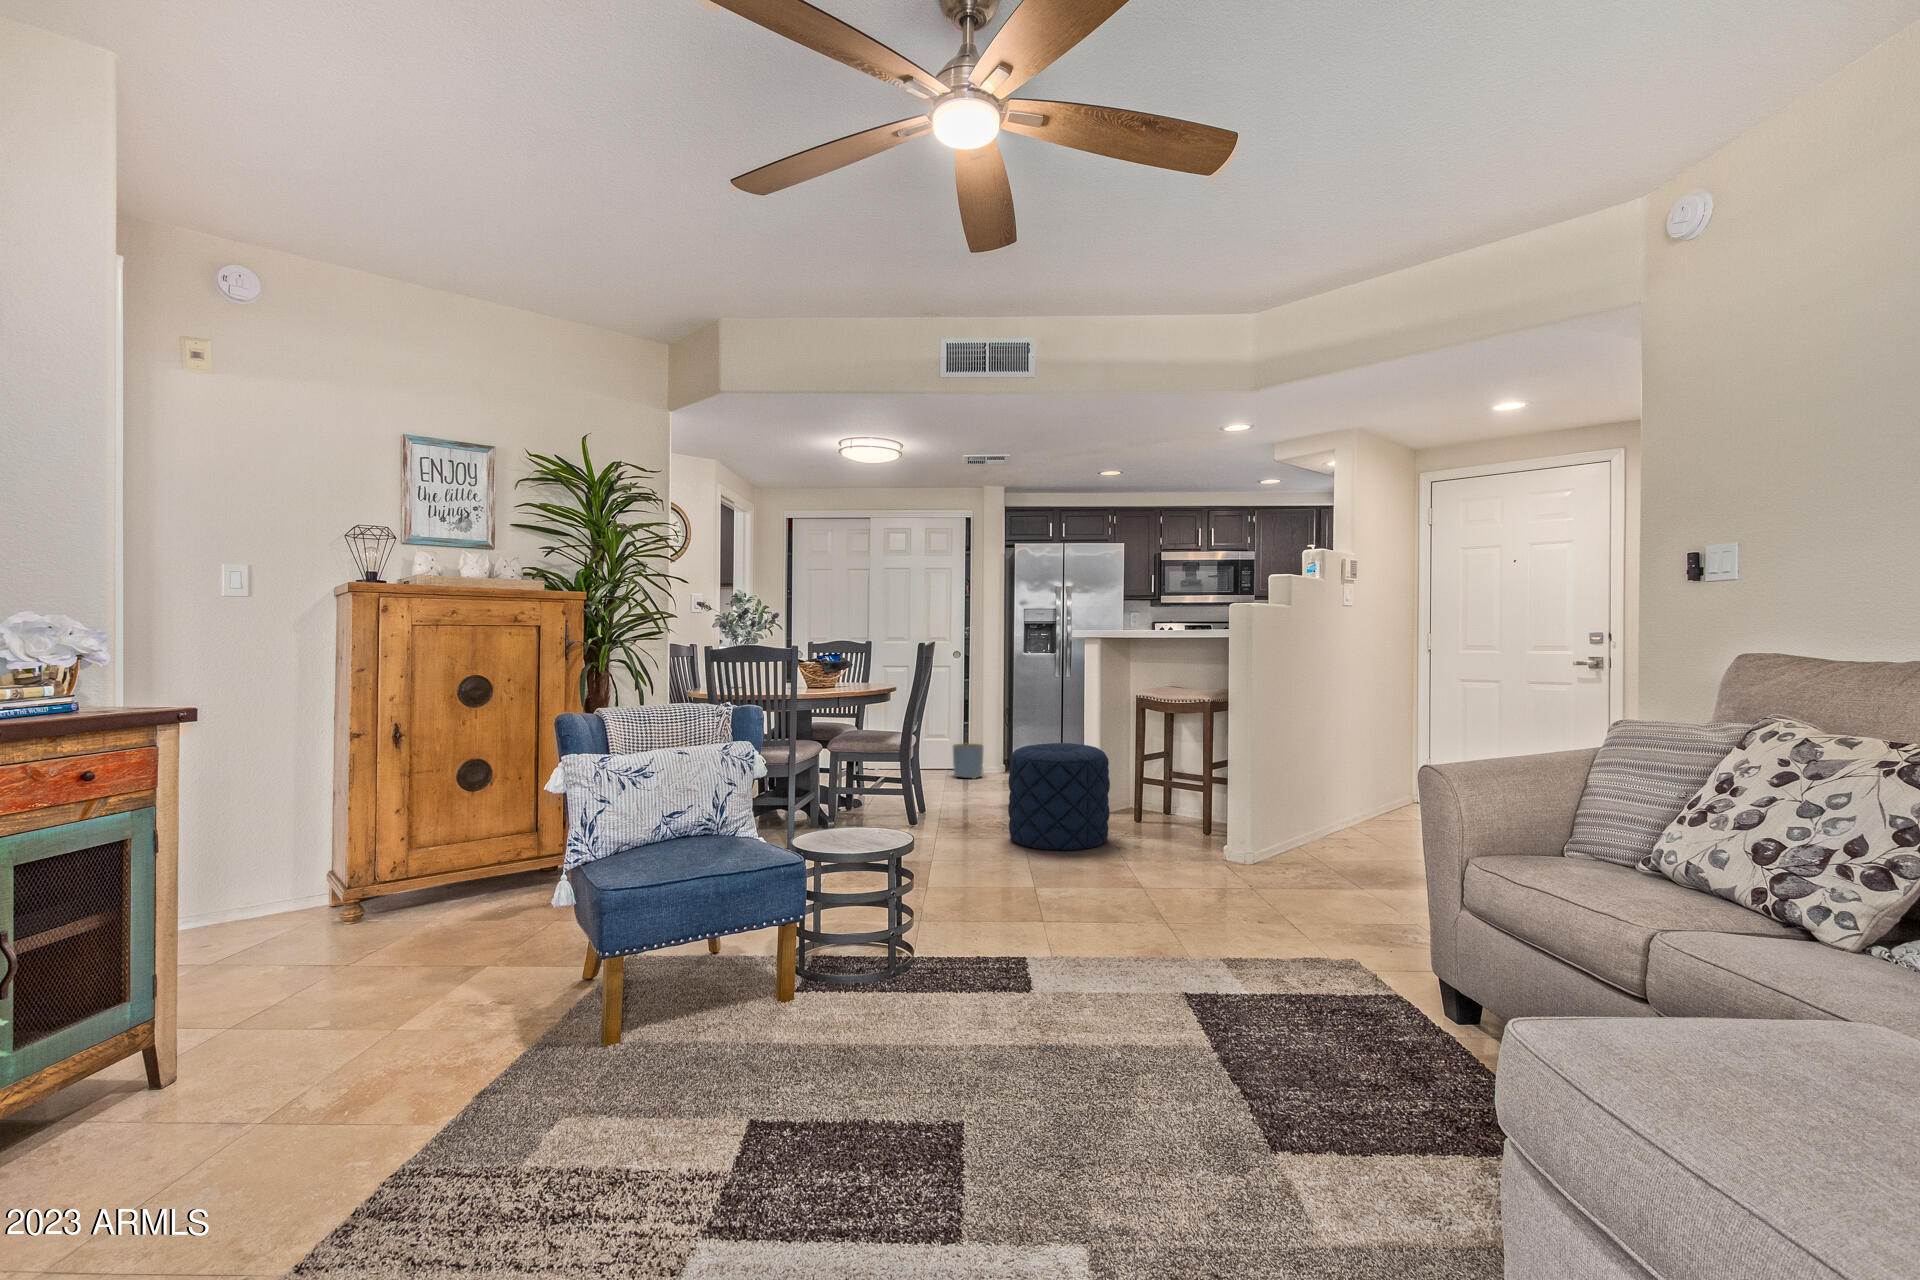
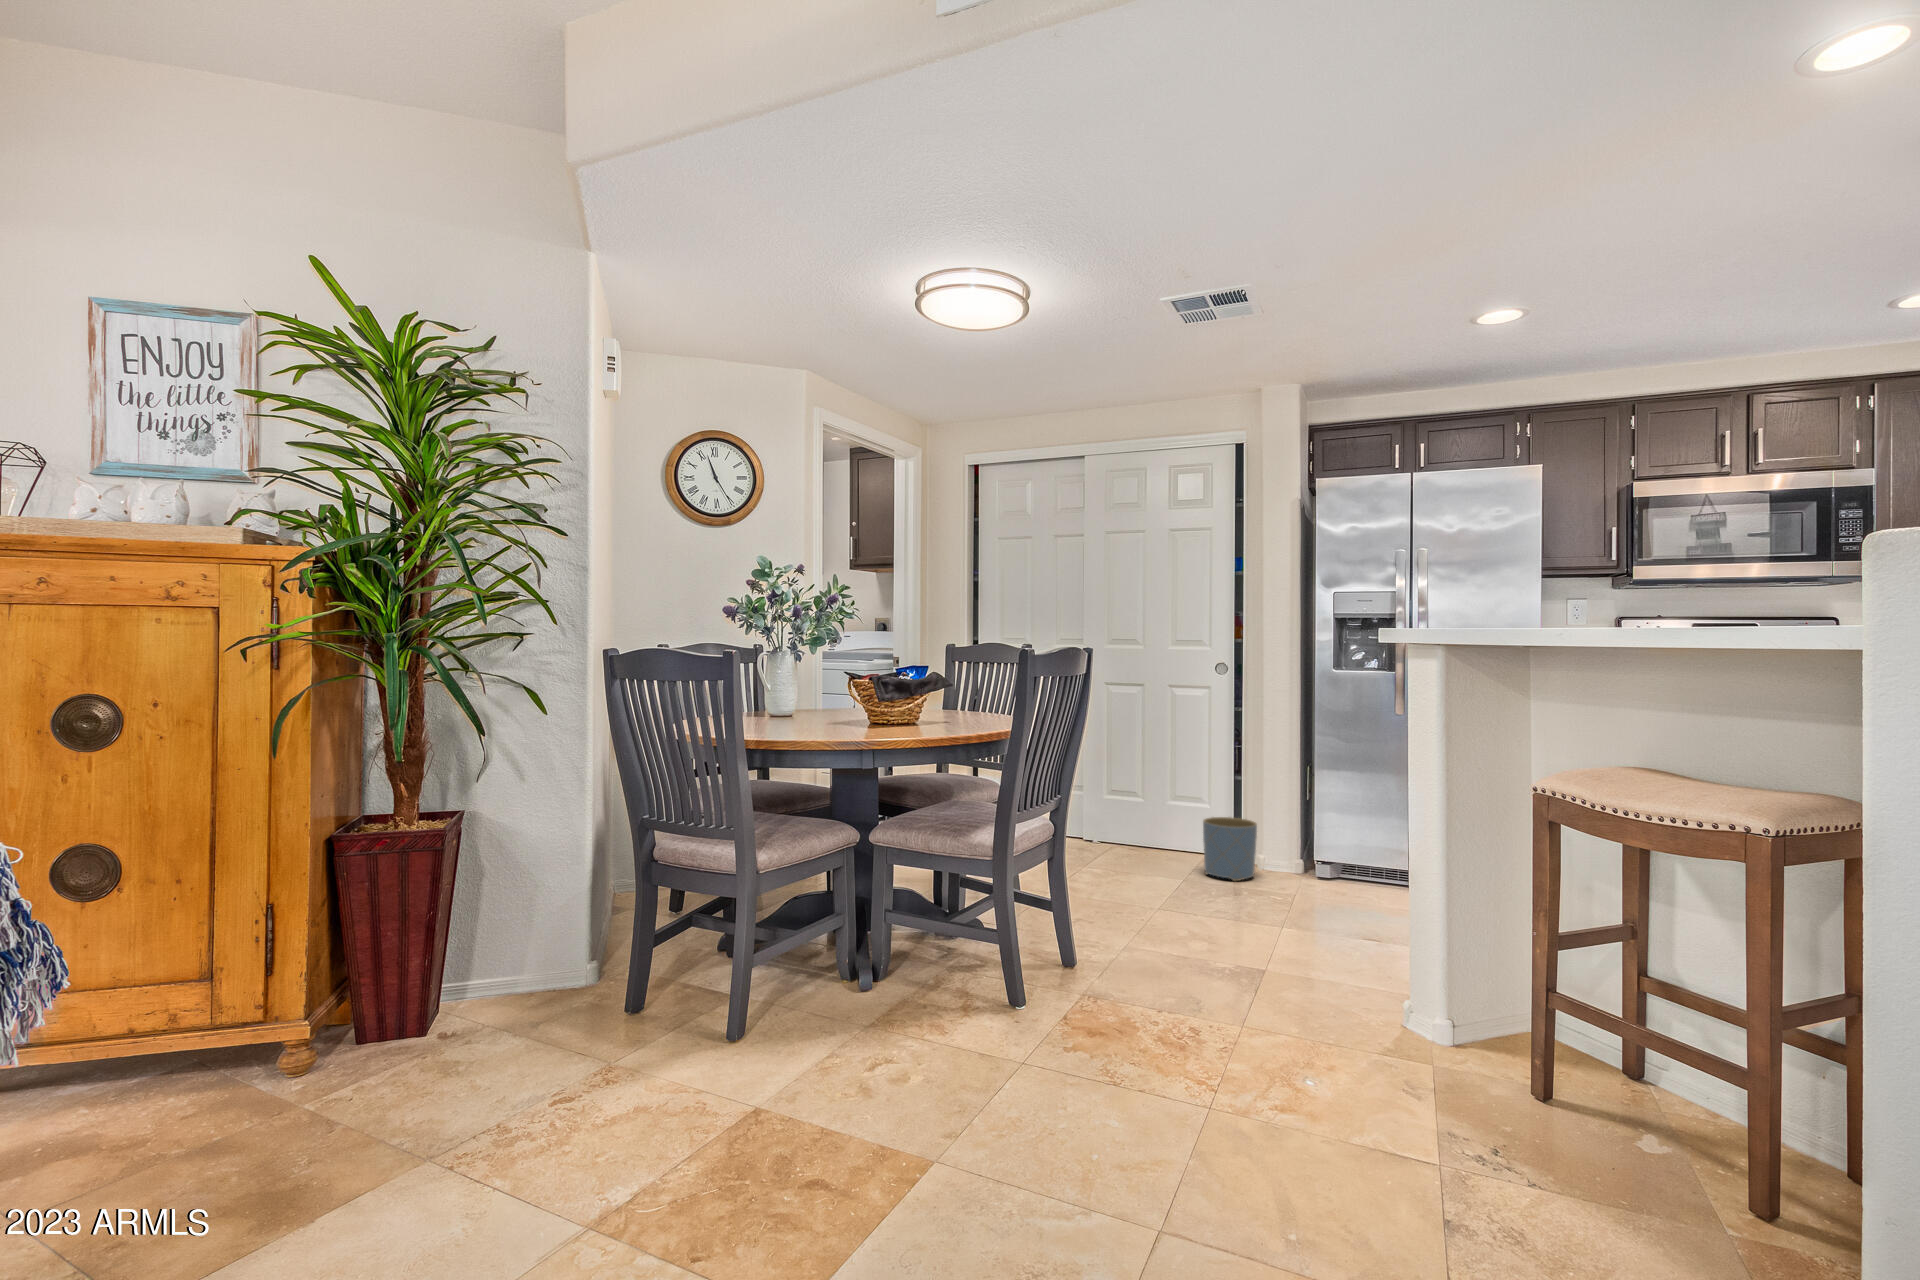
pouf: present [1008,743,1110,850] -> none [1157,890,1425,1212]

